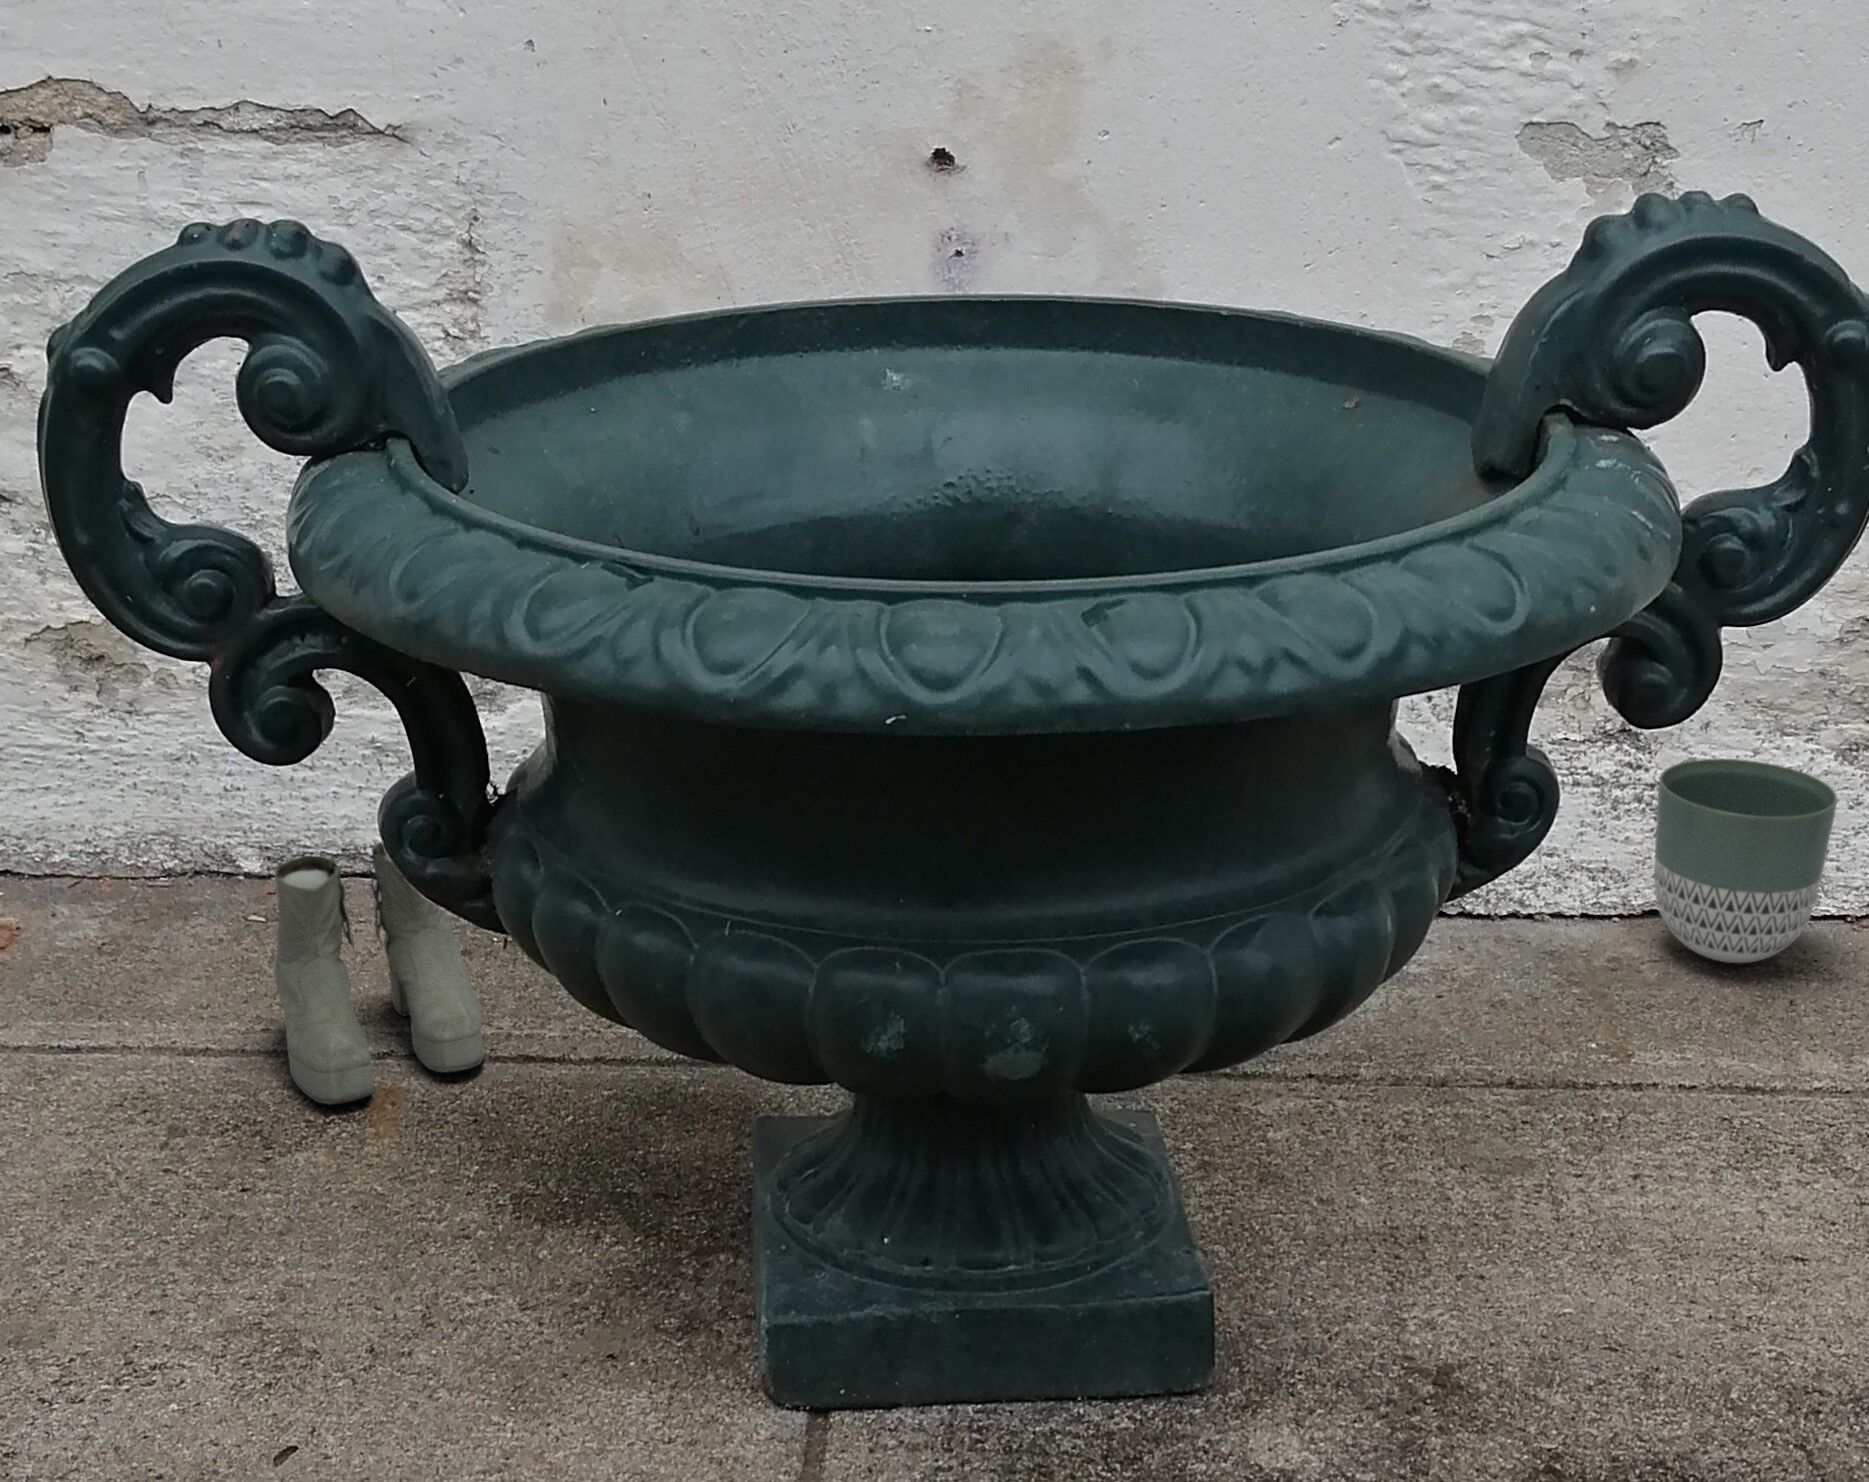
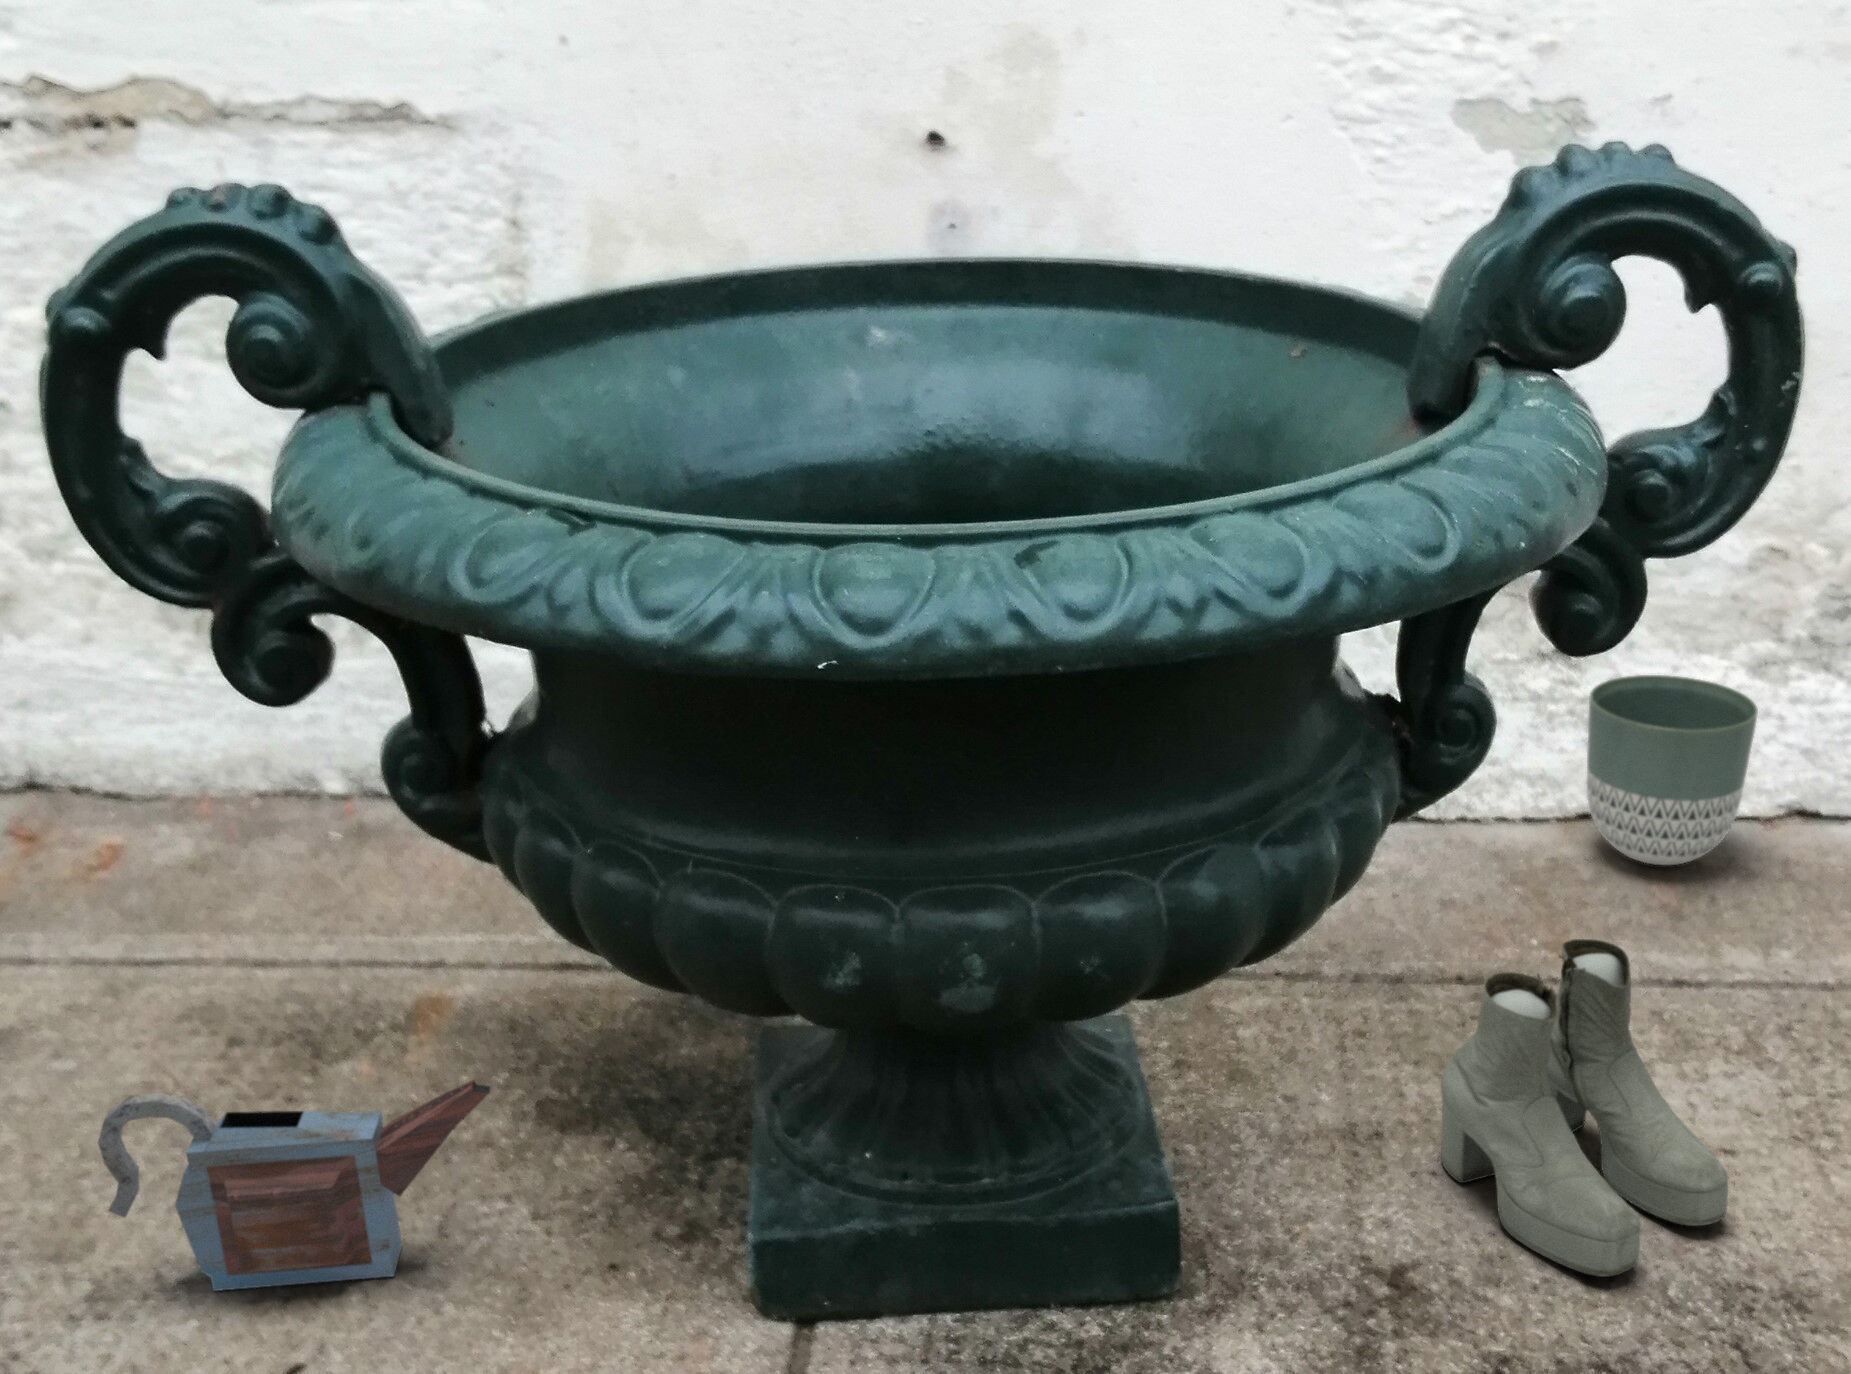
boots: present [274,842,485,1105] -> present [1441,939,1728,1277]
watering can: none [67,1144,489,1366] -> present [98,1081,490,1291]

